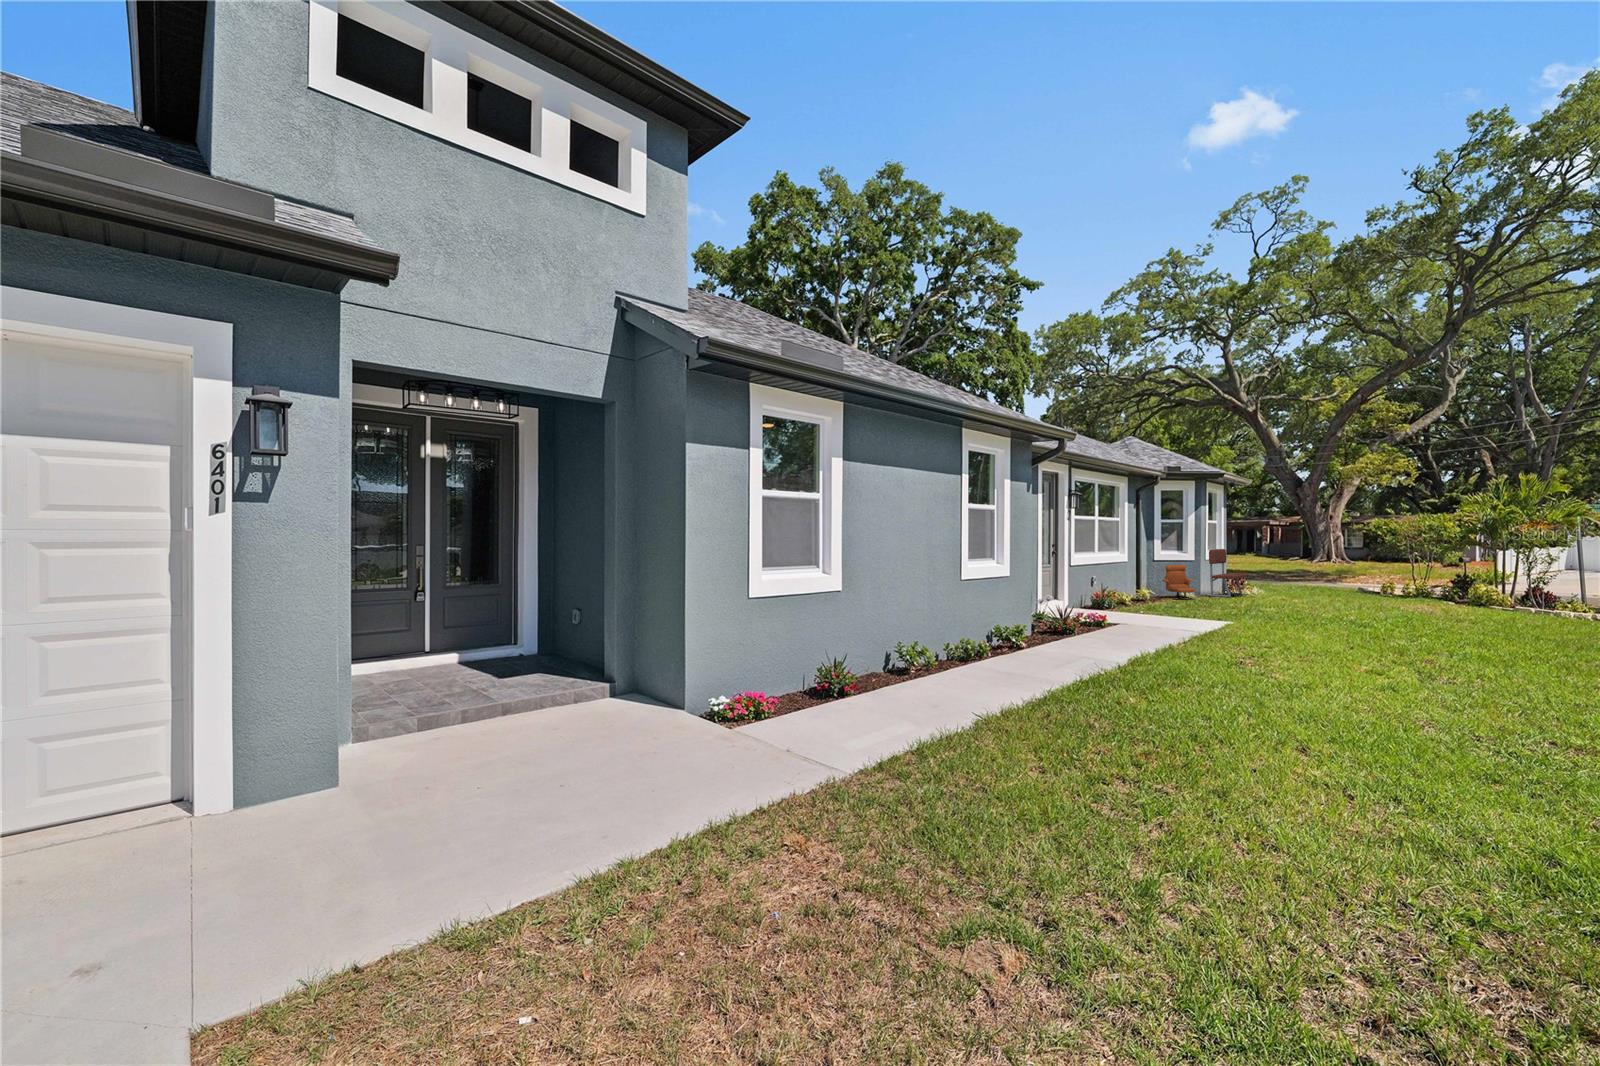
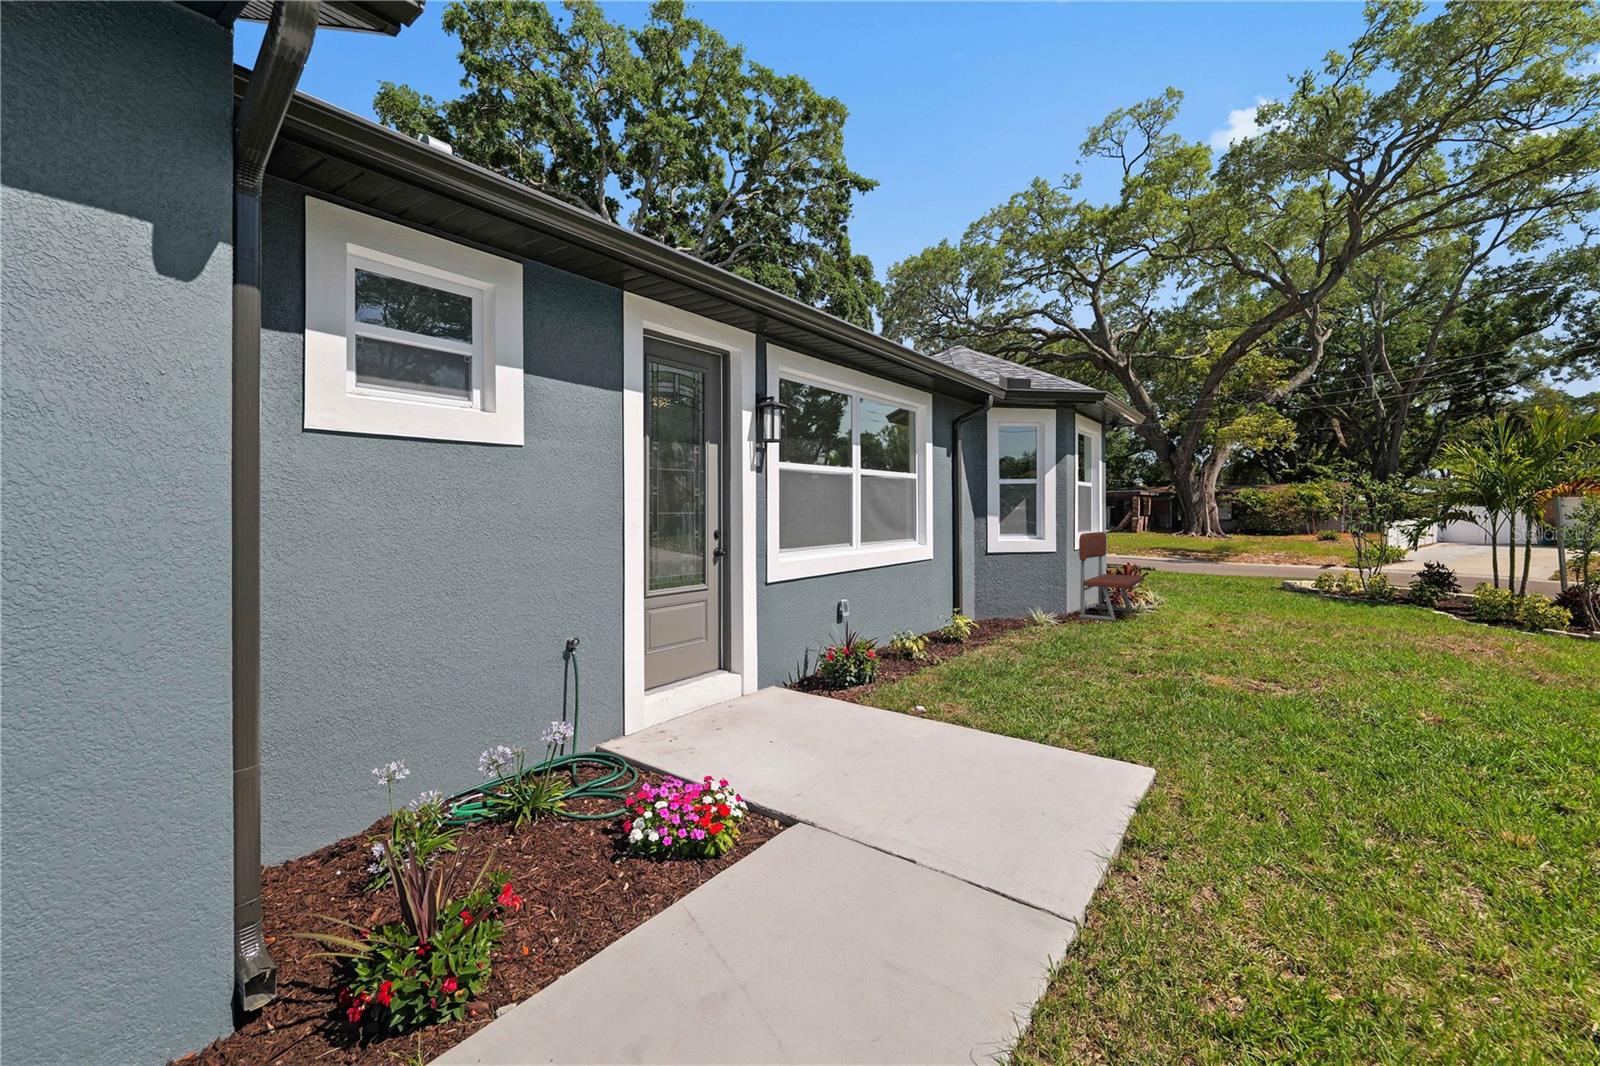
lounge chair: present [1162,565,1195,600] -> none [997,562,1054,632]

